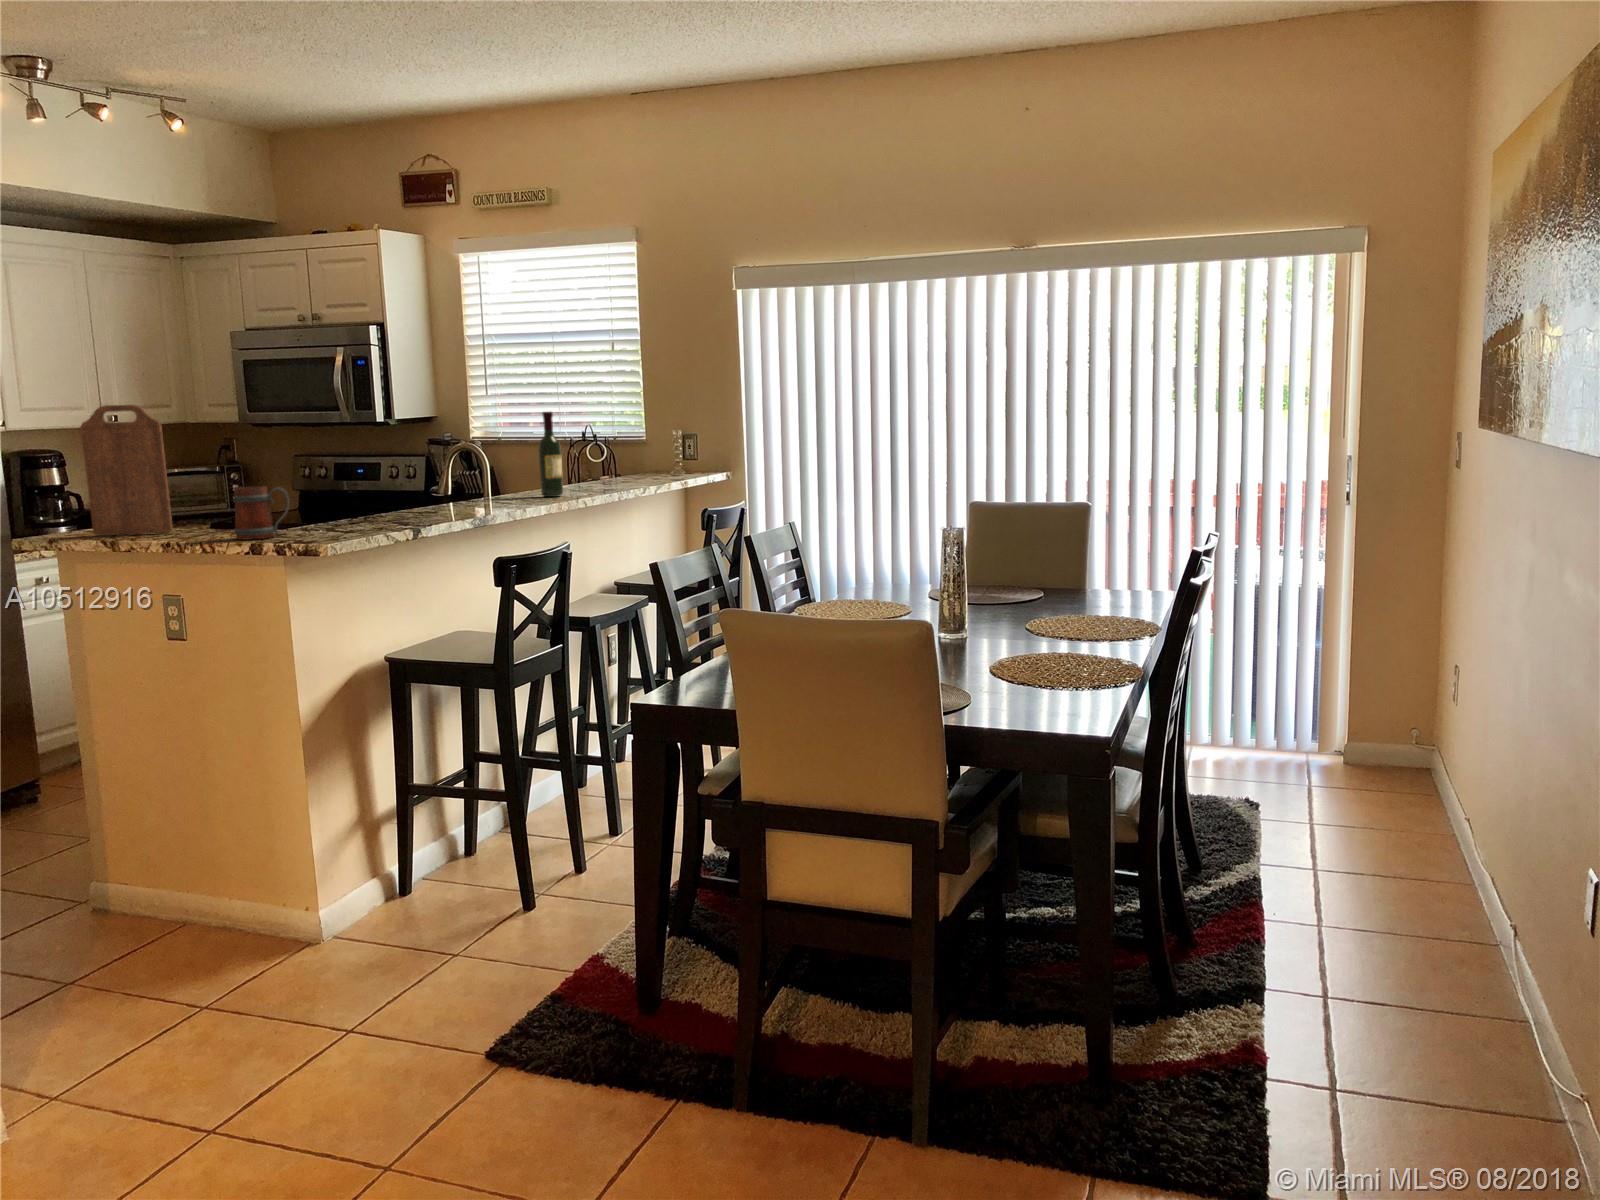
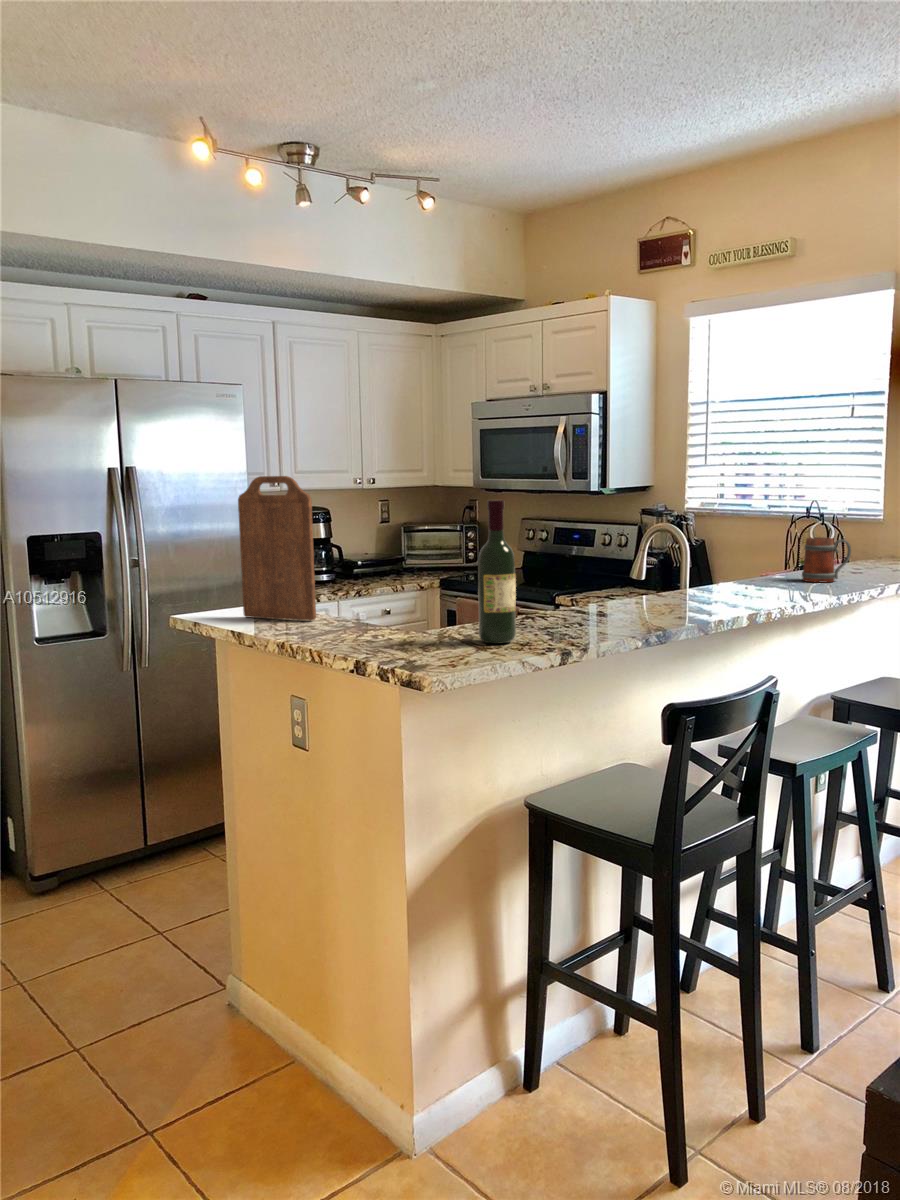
wine bottle: present [539,412,563,497] -> present [478,500,516,644]
mug: present [233,486,290,540] -> present [802,537,851,582]

